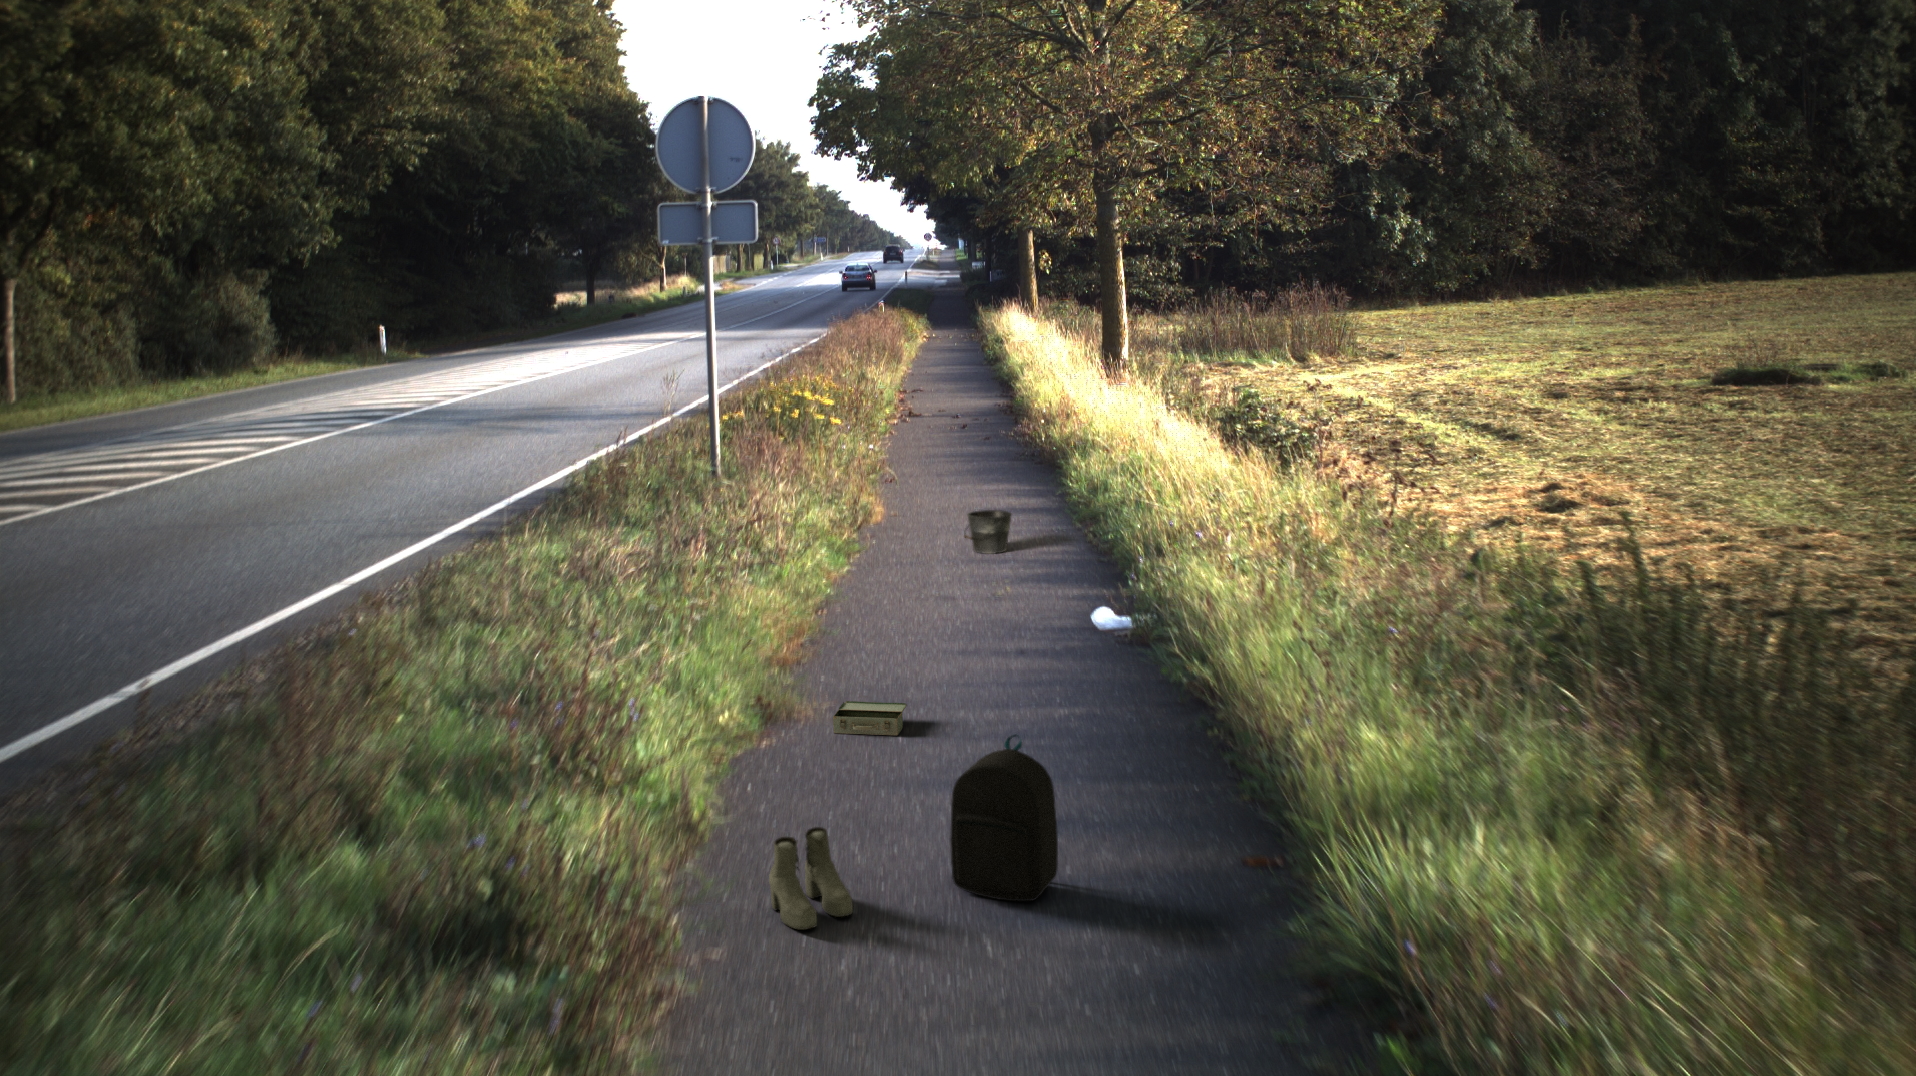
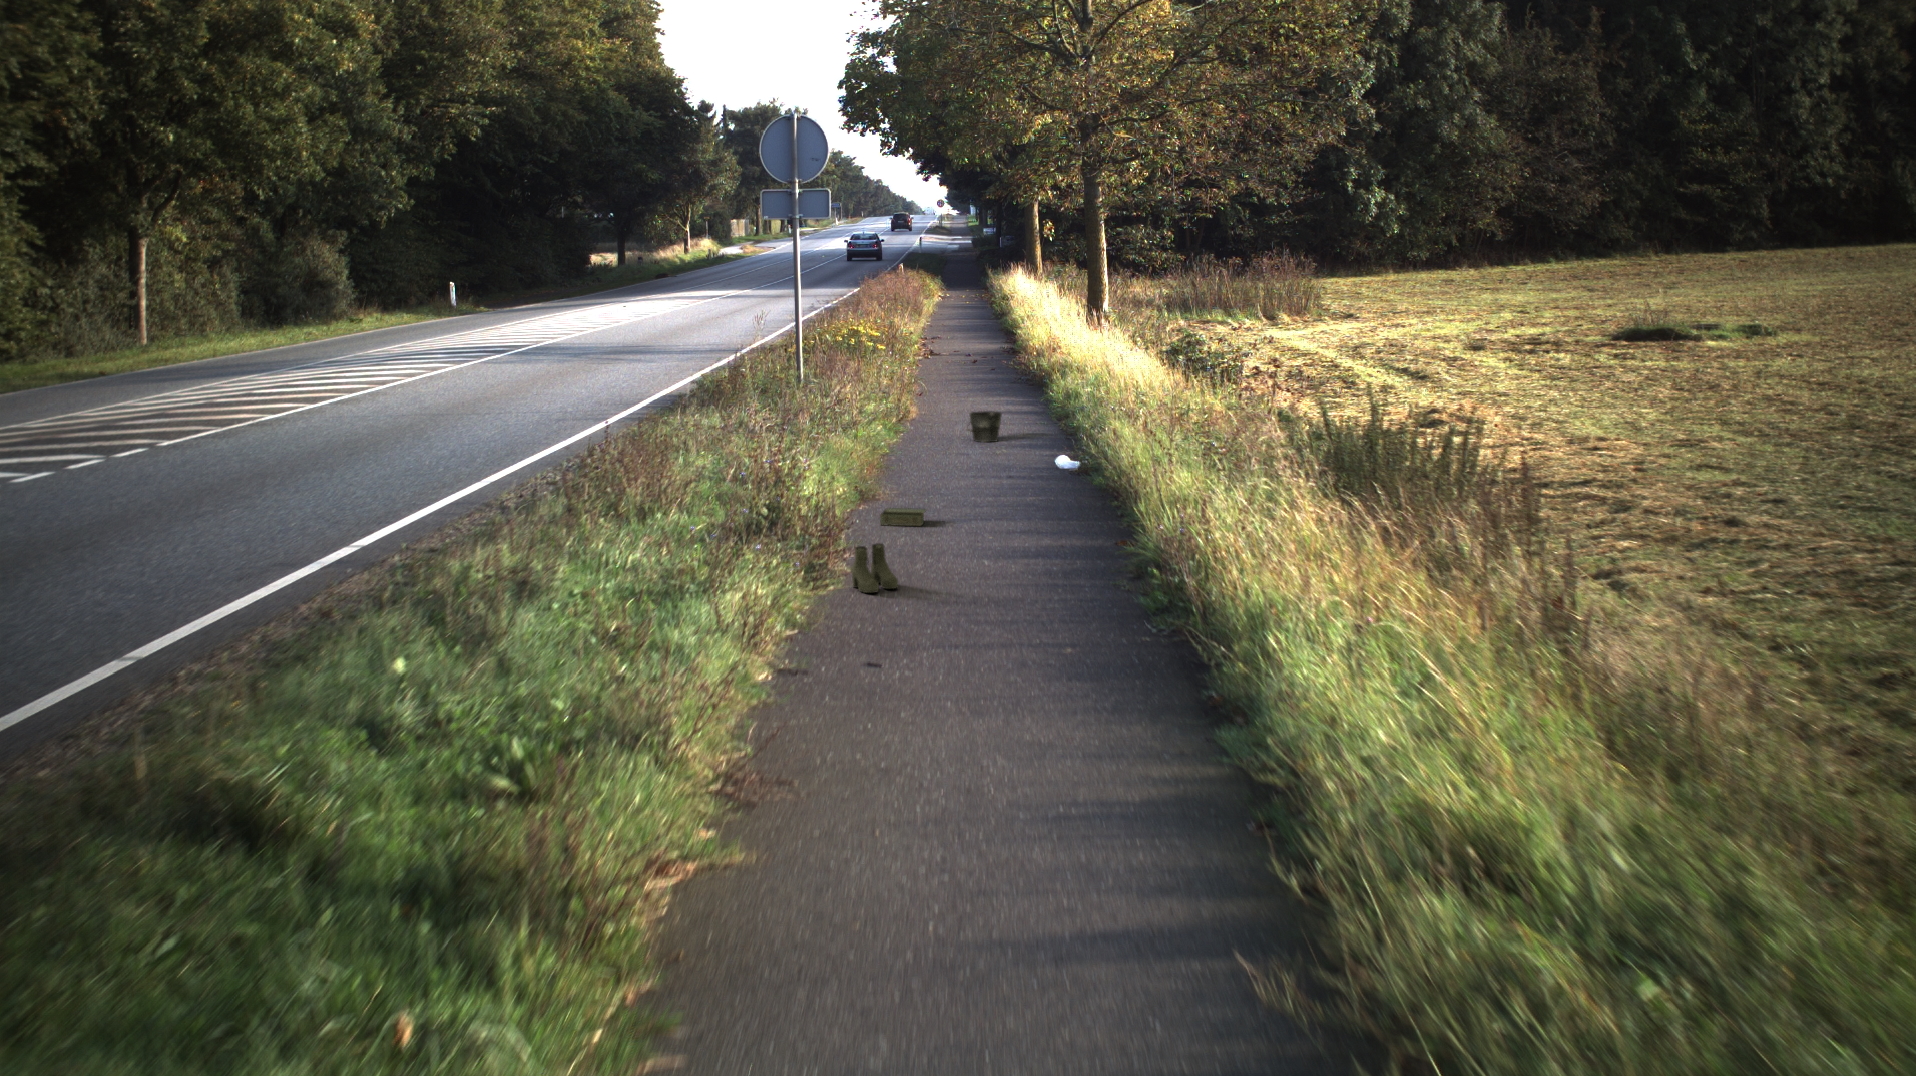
backpack: present [950,735,1058,901] -> none [953,494,1014,585]

